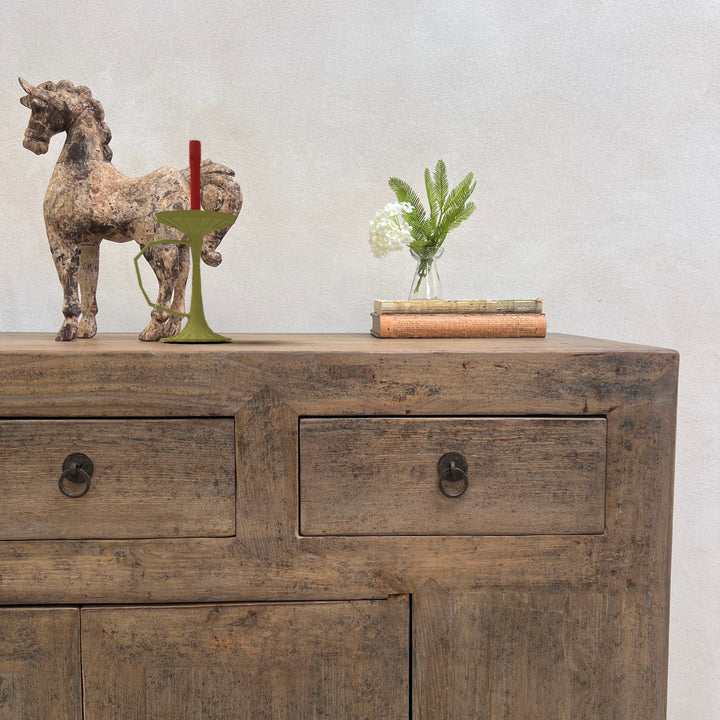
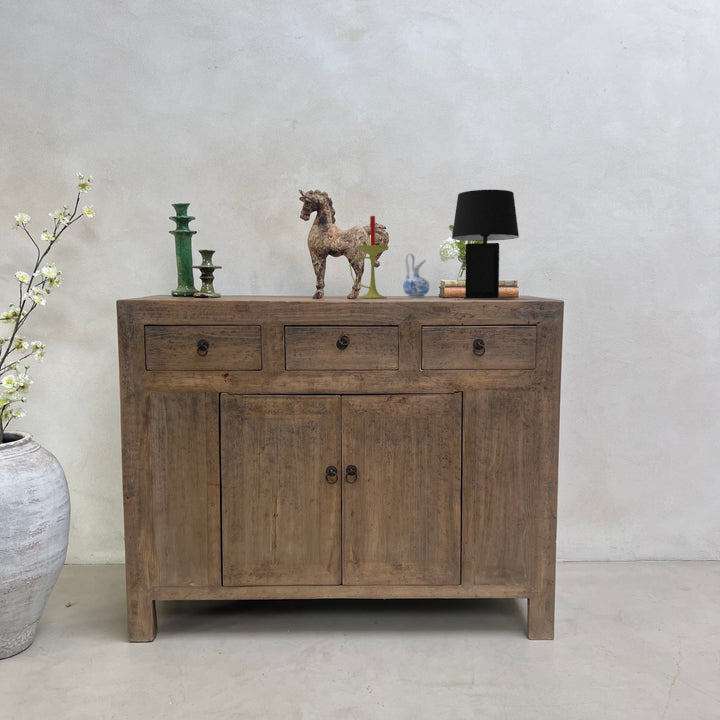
table lamp: none [387,72,550,345] -> present [452,190,519,298]
ceramic pitcher: none [287,237,346,336] -> present [403,253,429,298]

